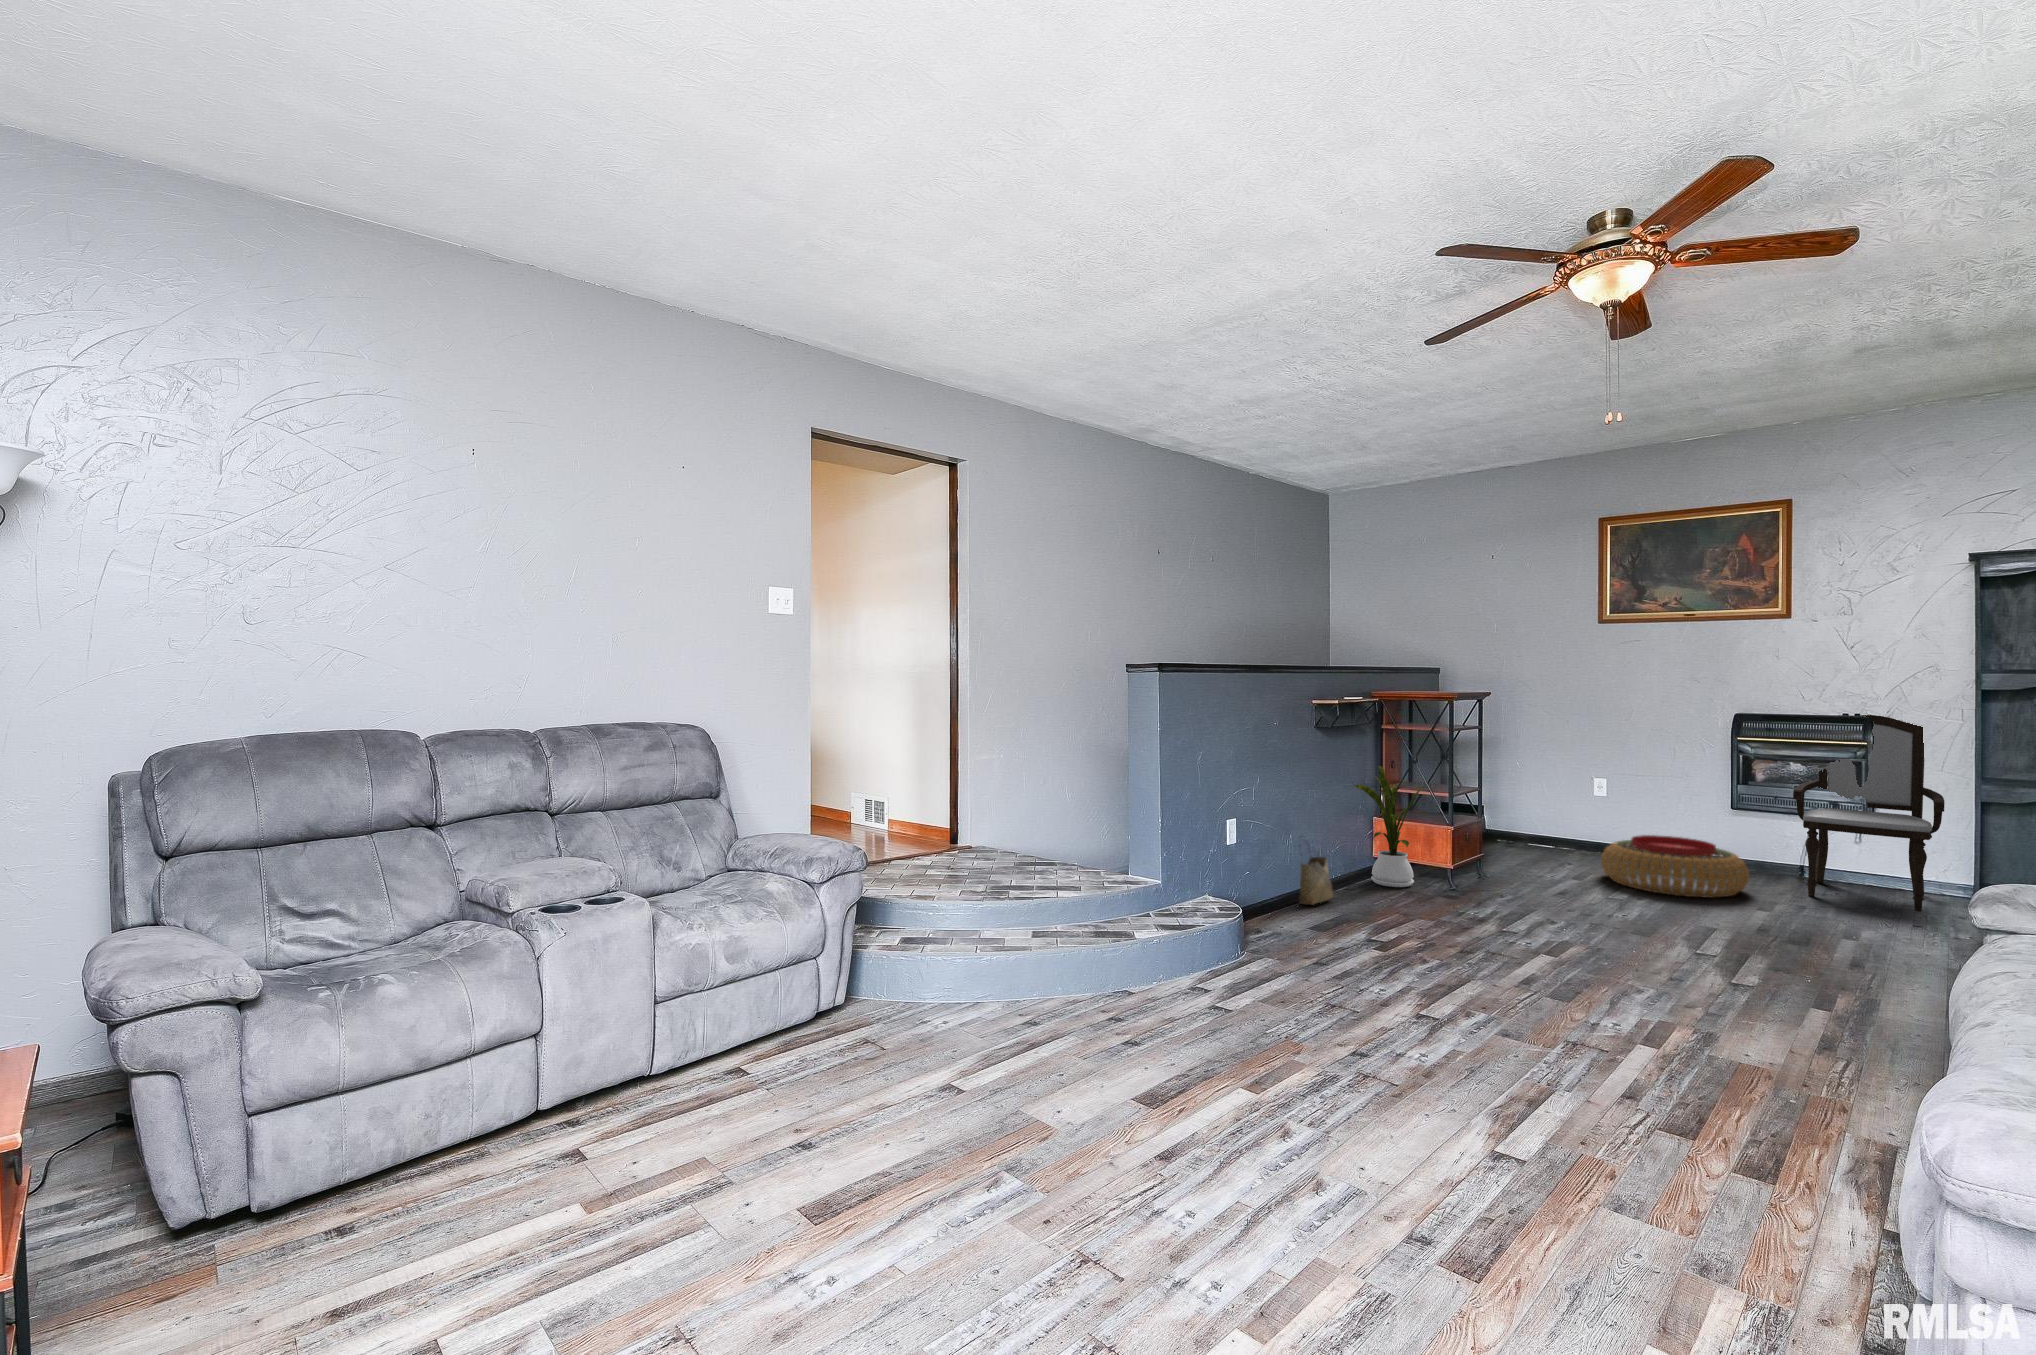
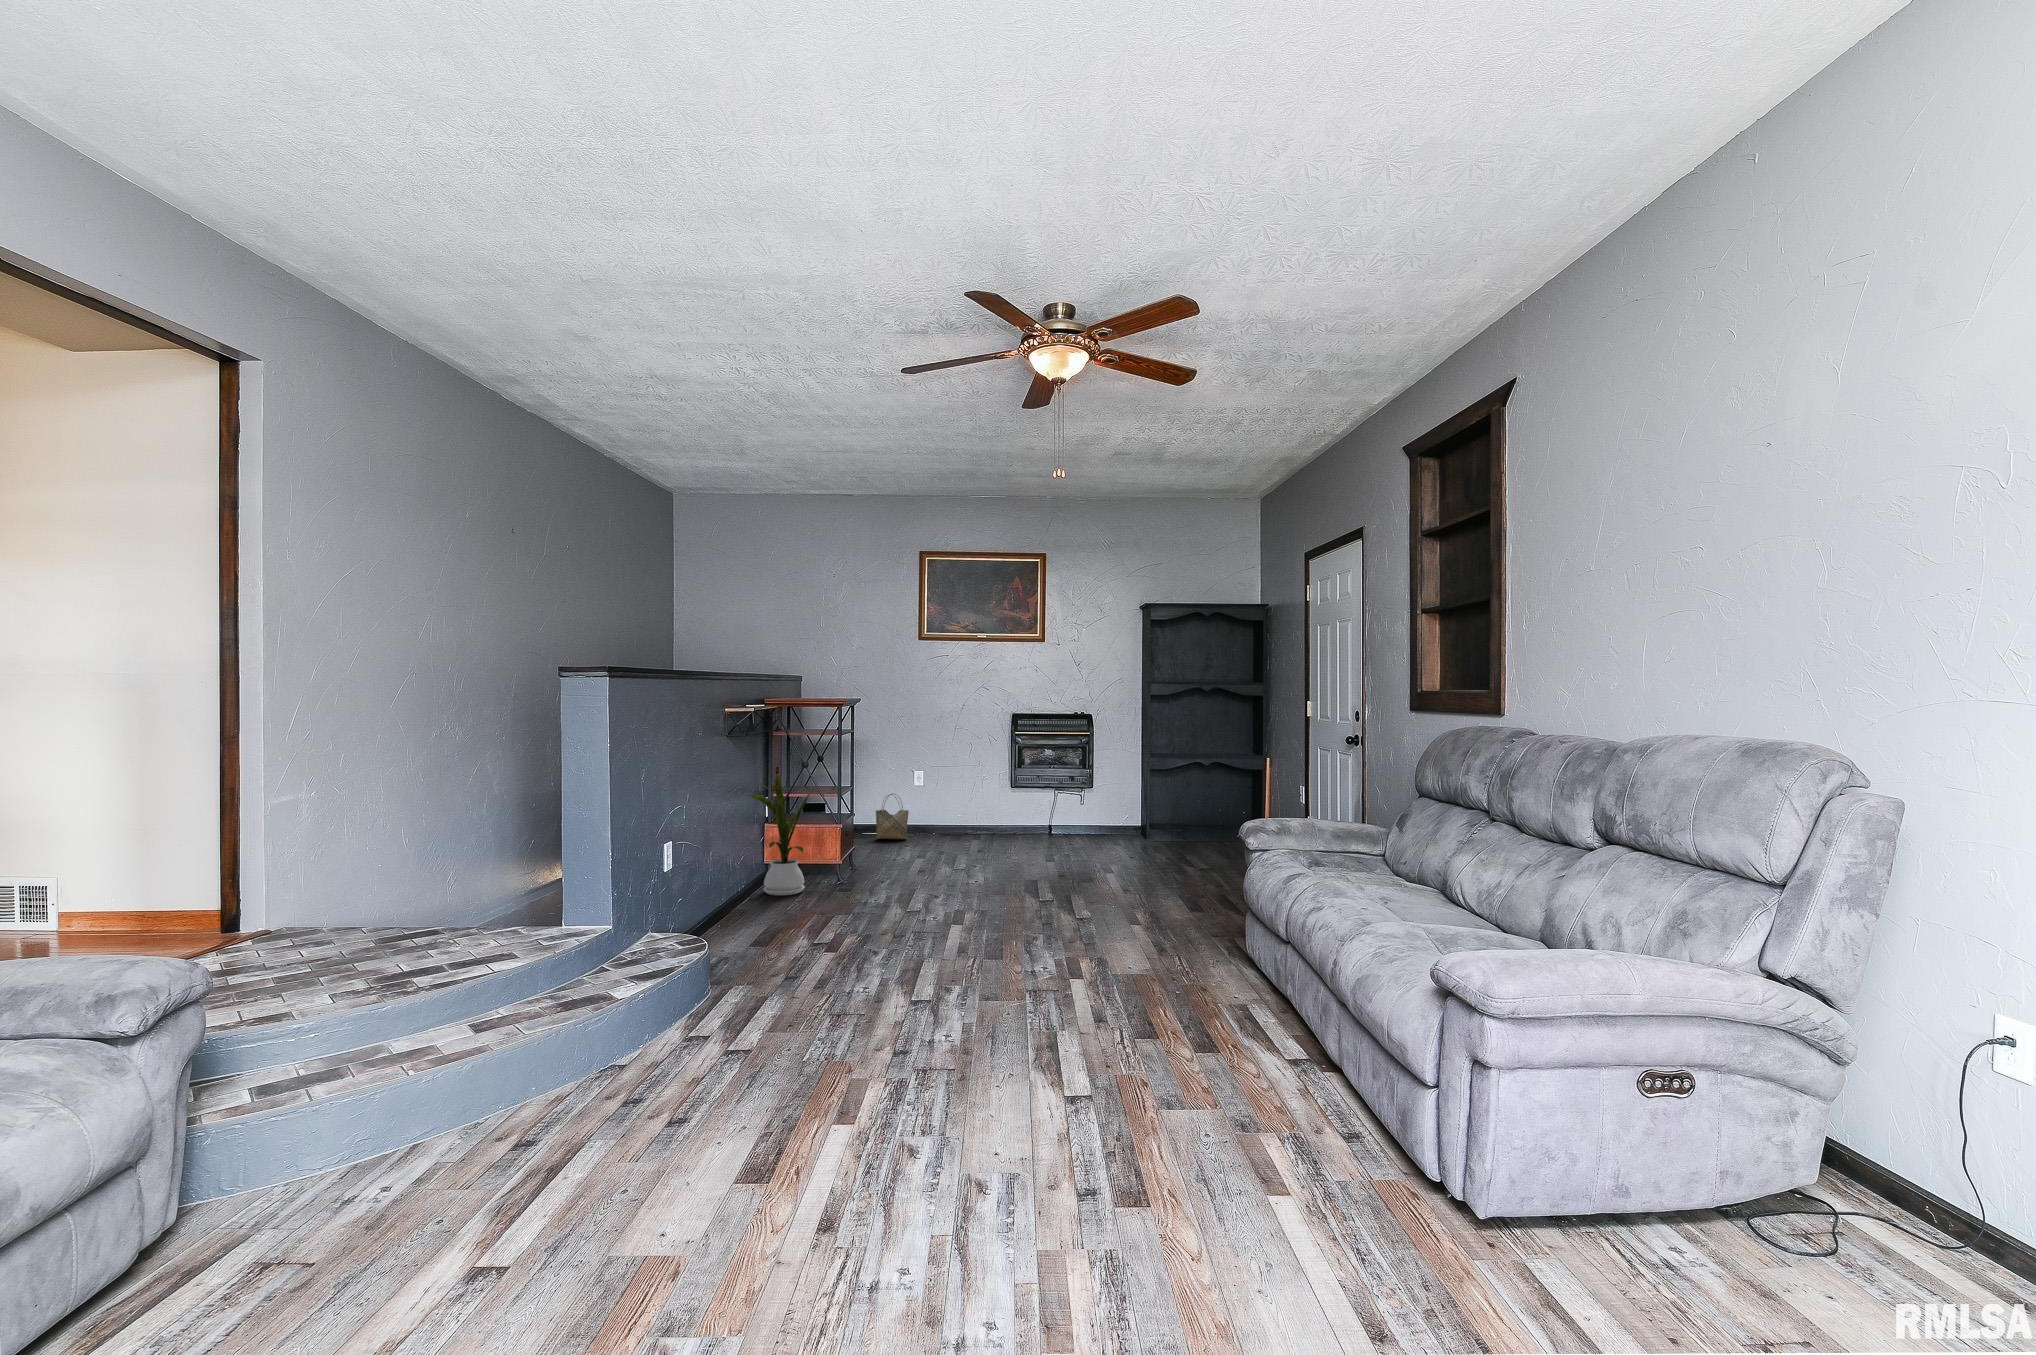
armchair: present [1793,715,1944,912] -> none [1056,709,1139,850]
pouf: present [1601,835,1749,898] -> none [936,815,1037,863]
woven basket: present [1299,855,1333,905] -> present [876,794,909,839]

